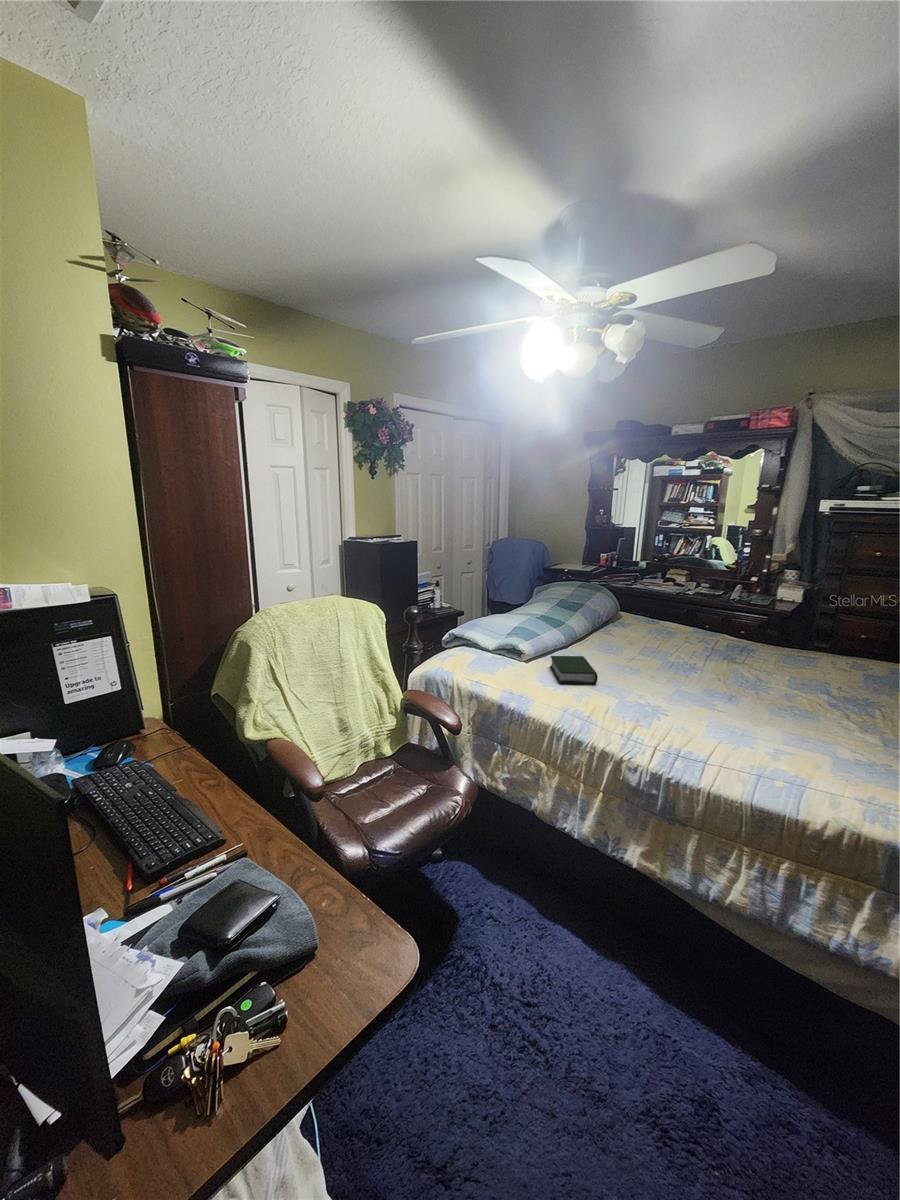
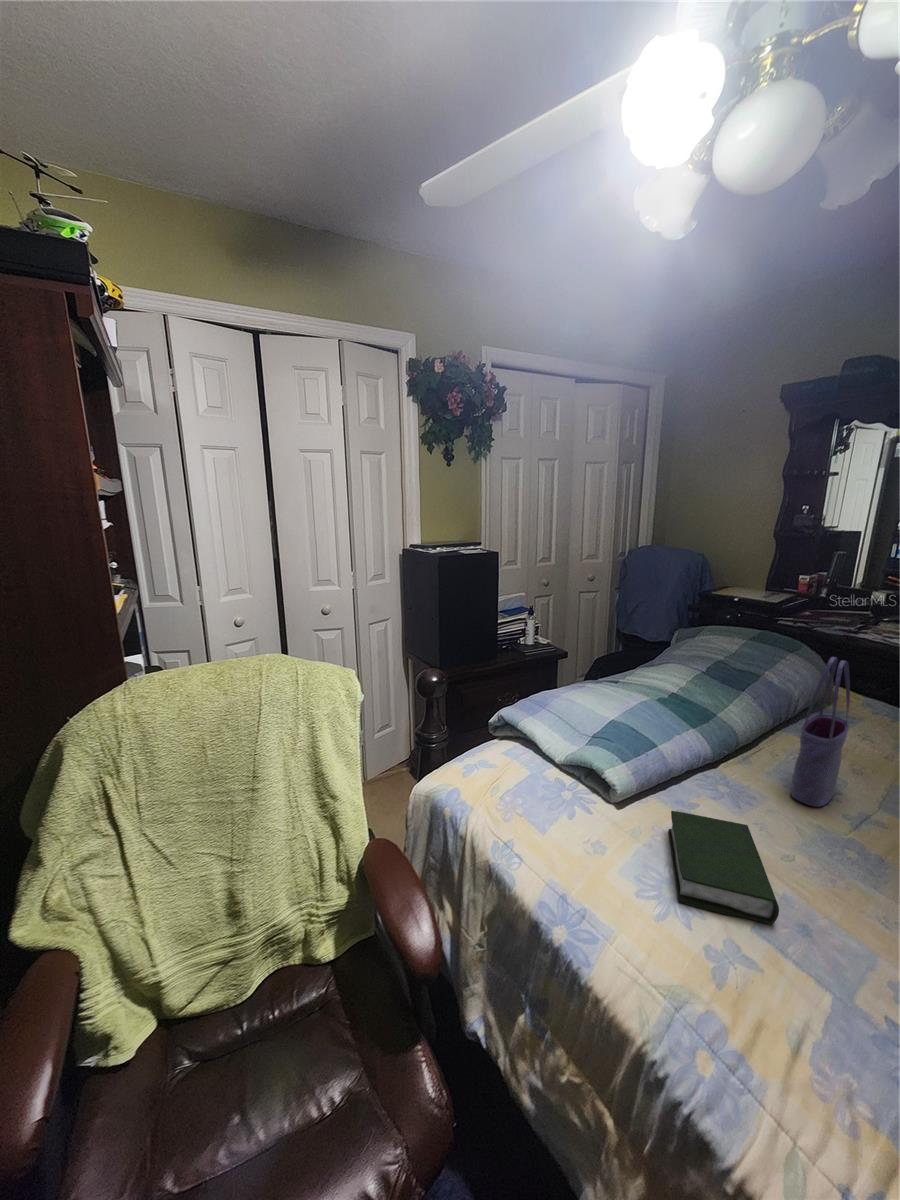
tote bag: none [600,580,621,653] -> present [791,657,850,807]

